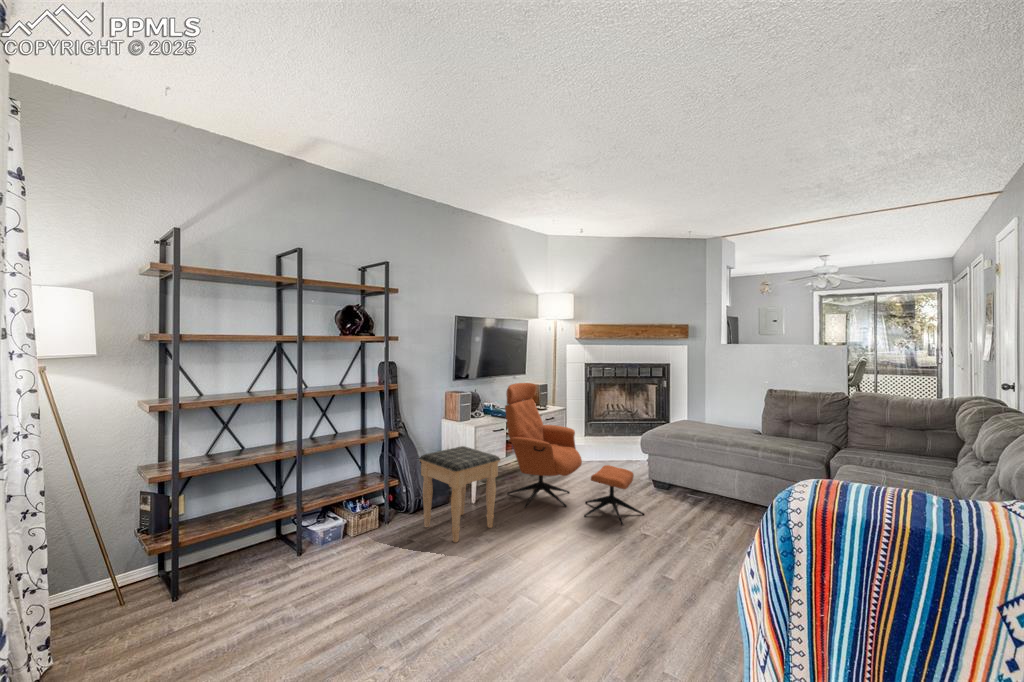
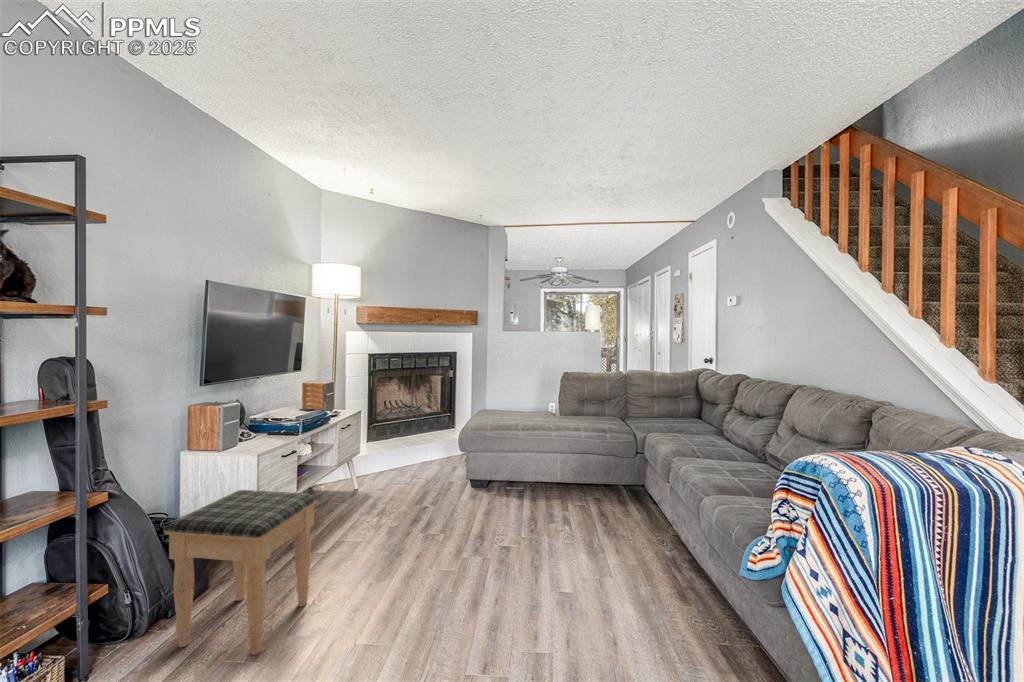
armchair: present [505,383,644,525] -> none [299,382,484,557]

